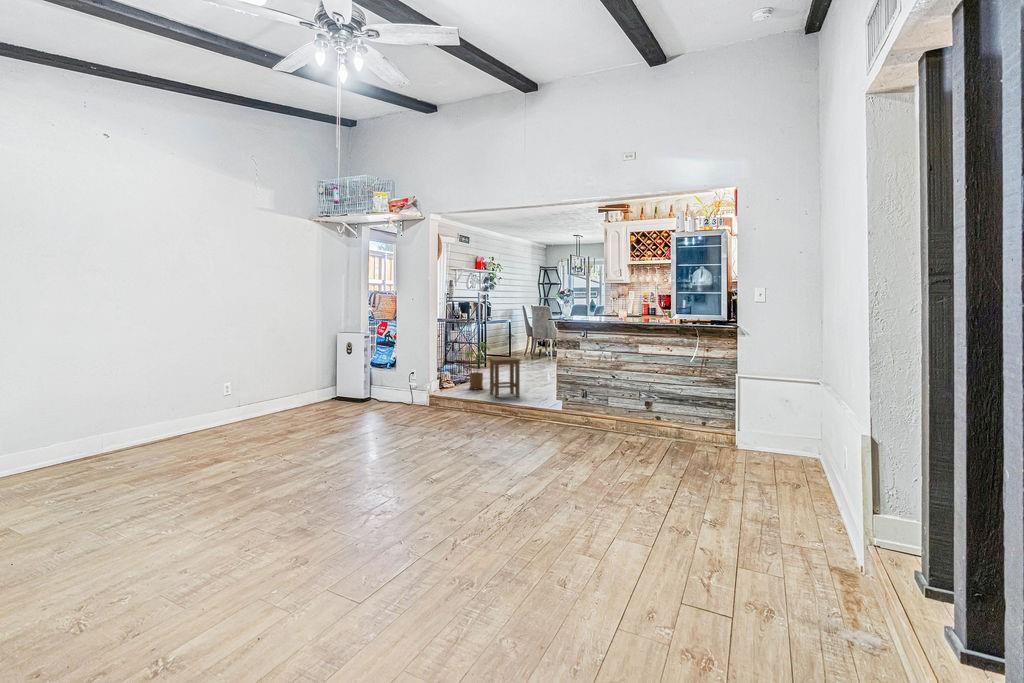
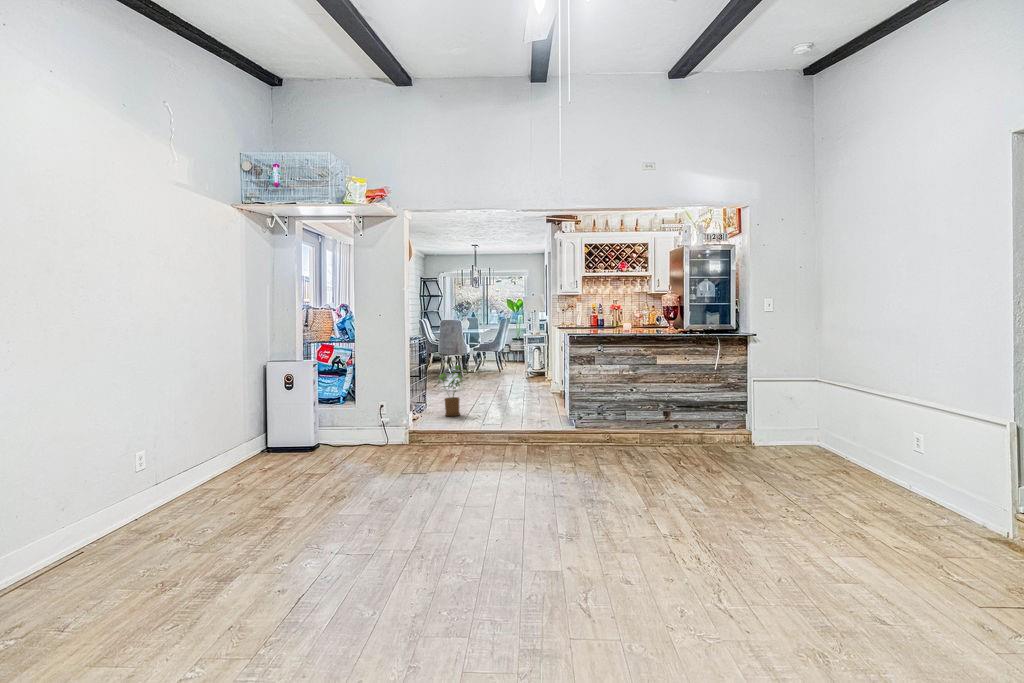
stool: present [489,357,521,397] -> none [473,378,512,422]

